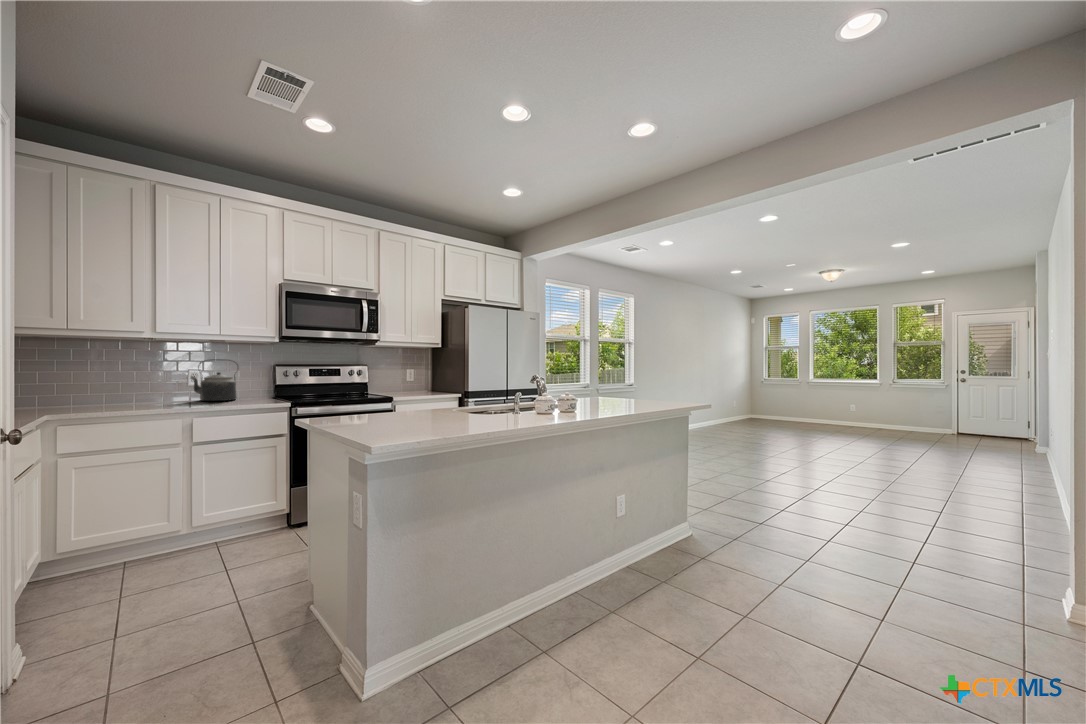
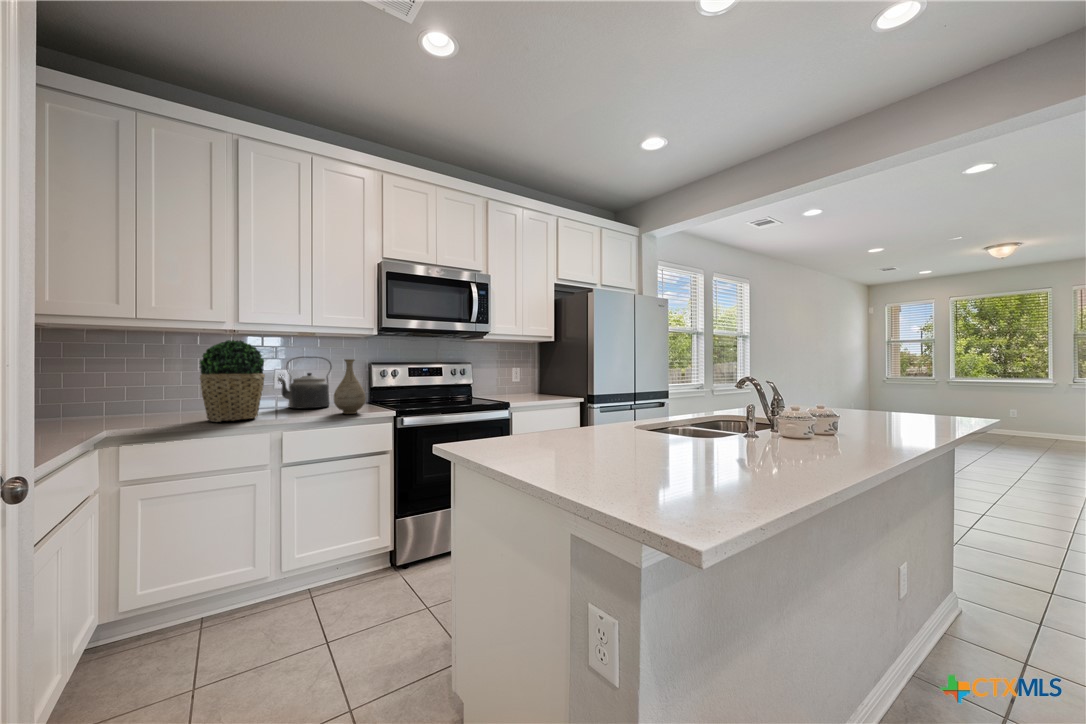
potted plant: none [120,346,177,411] -> present [200,340,265,422]
vase: none [237,362,265,405] -> present [334,359,366,414]

